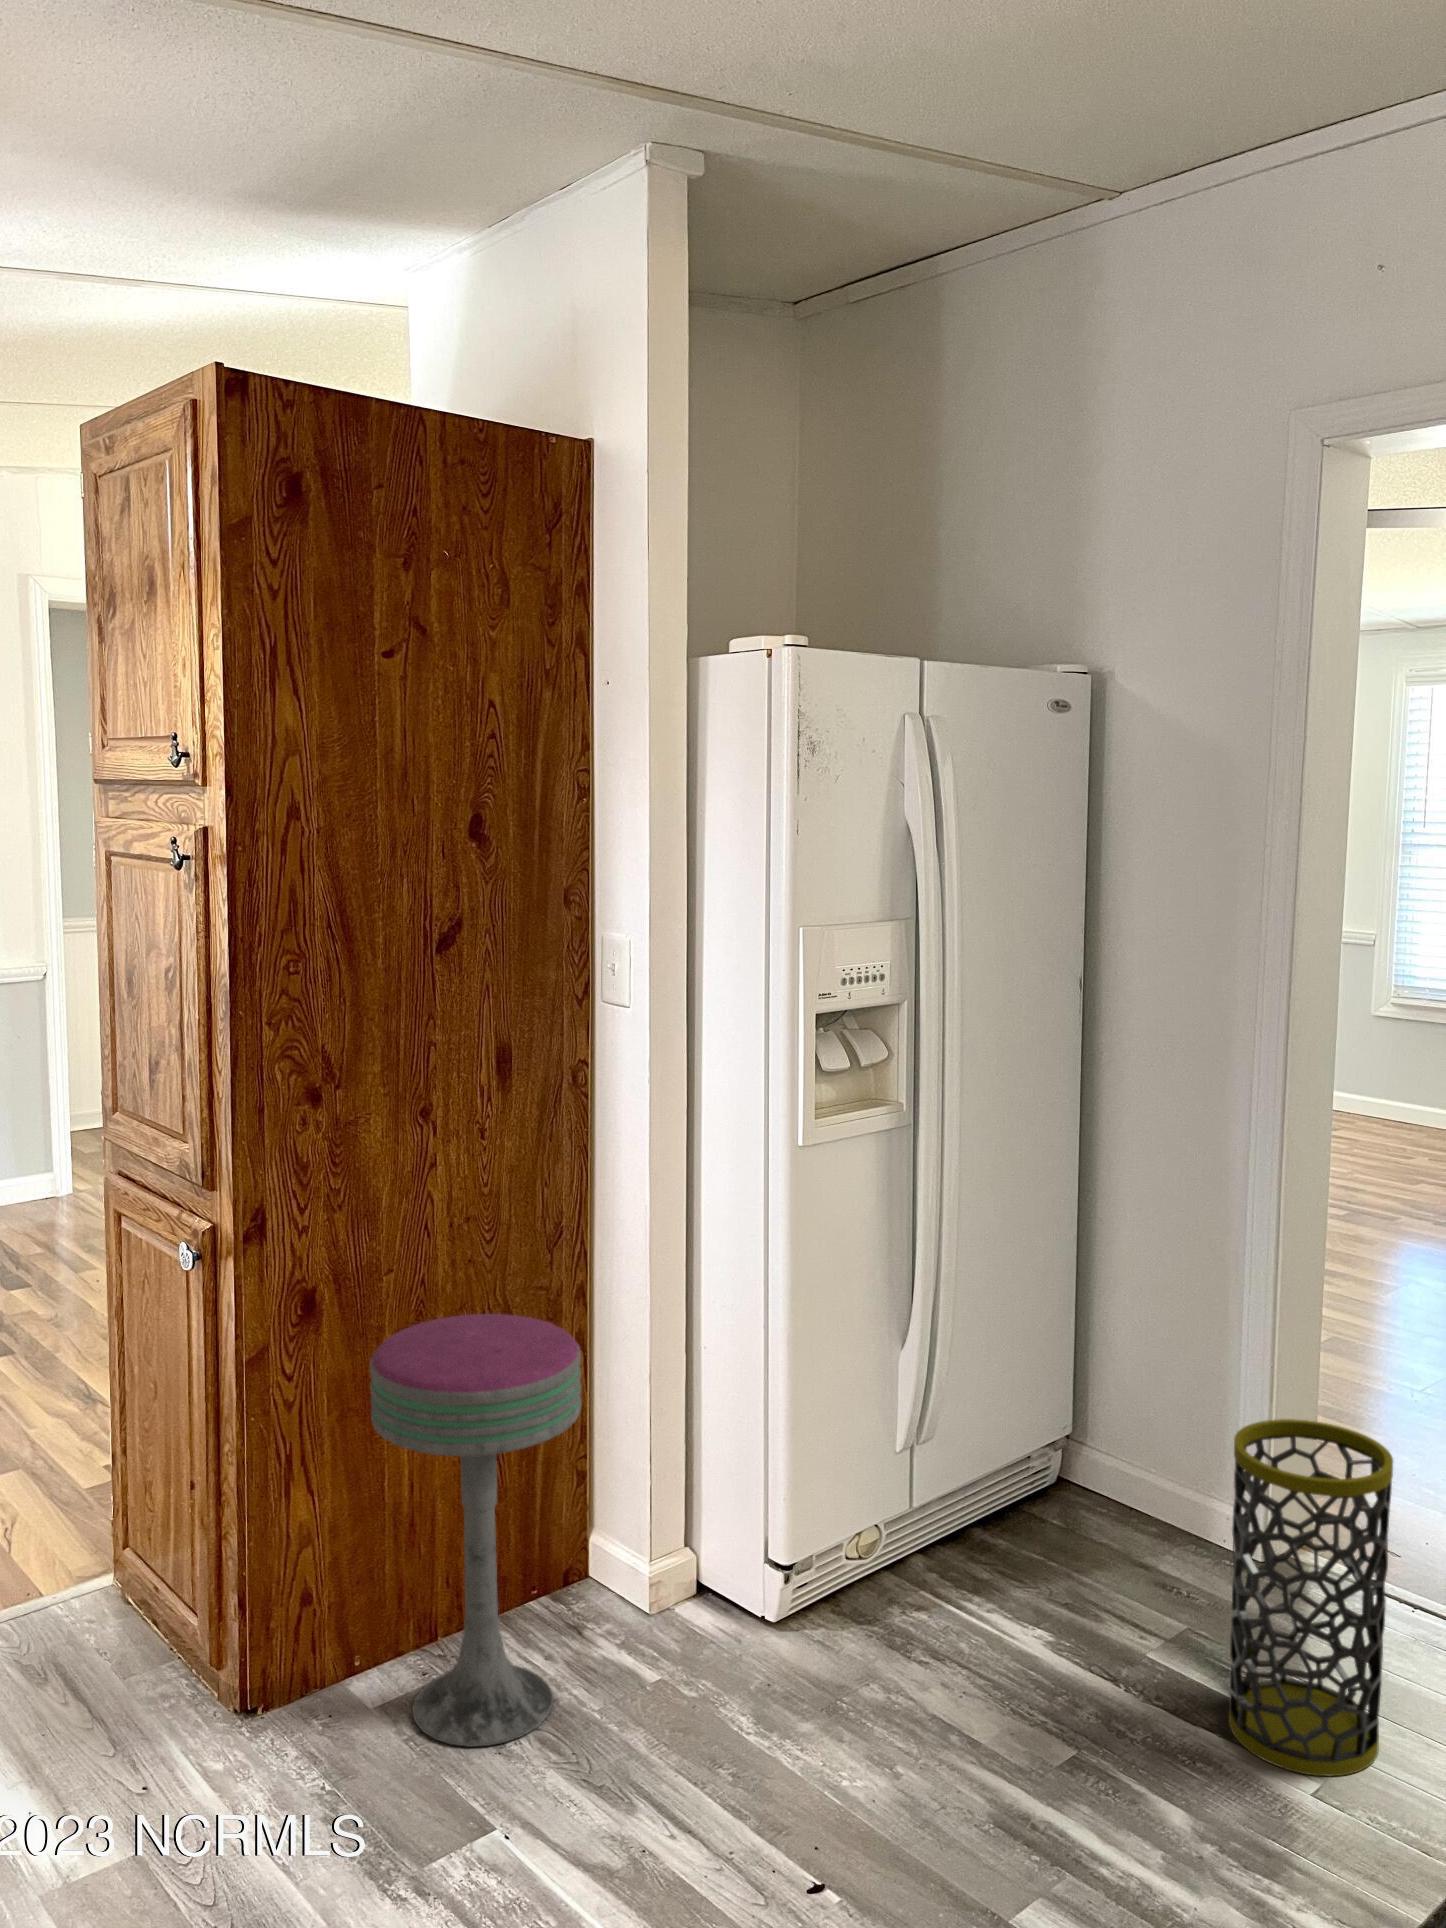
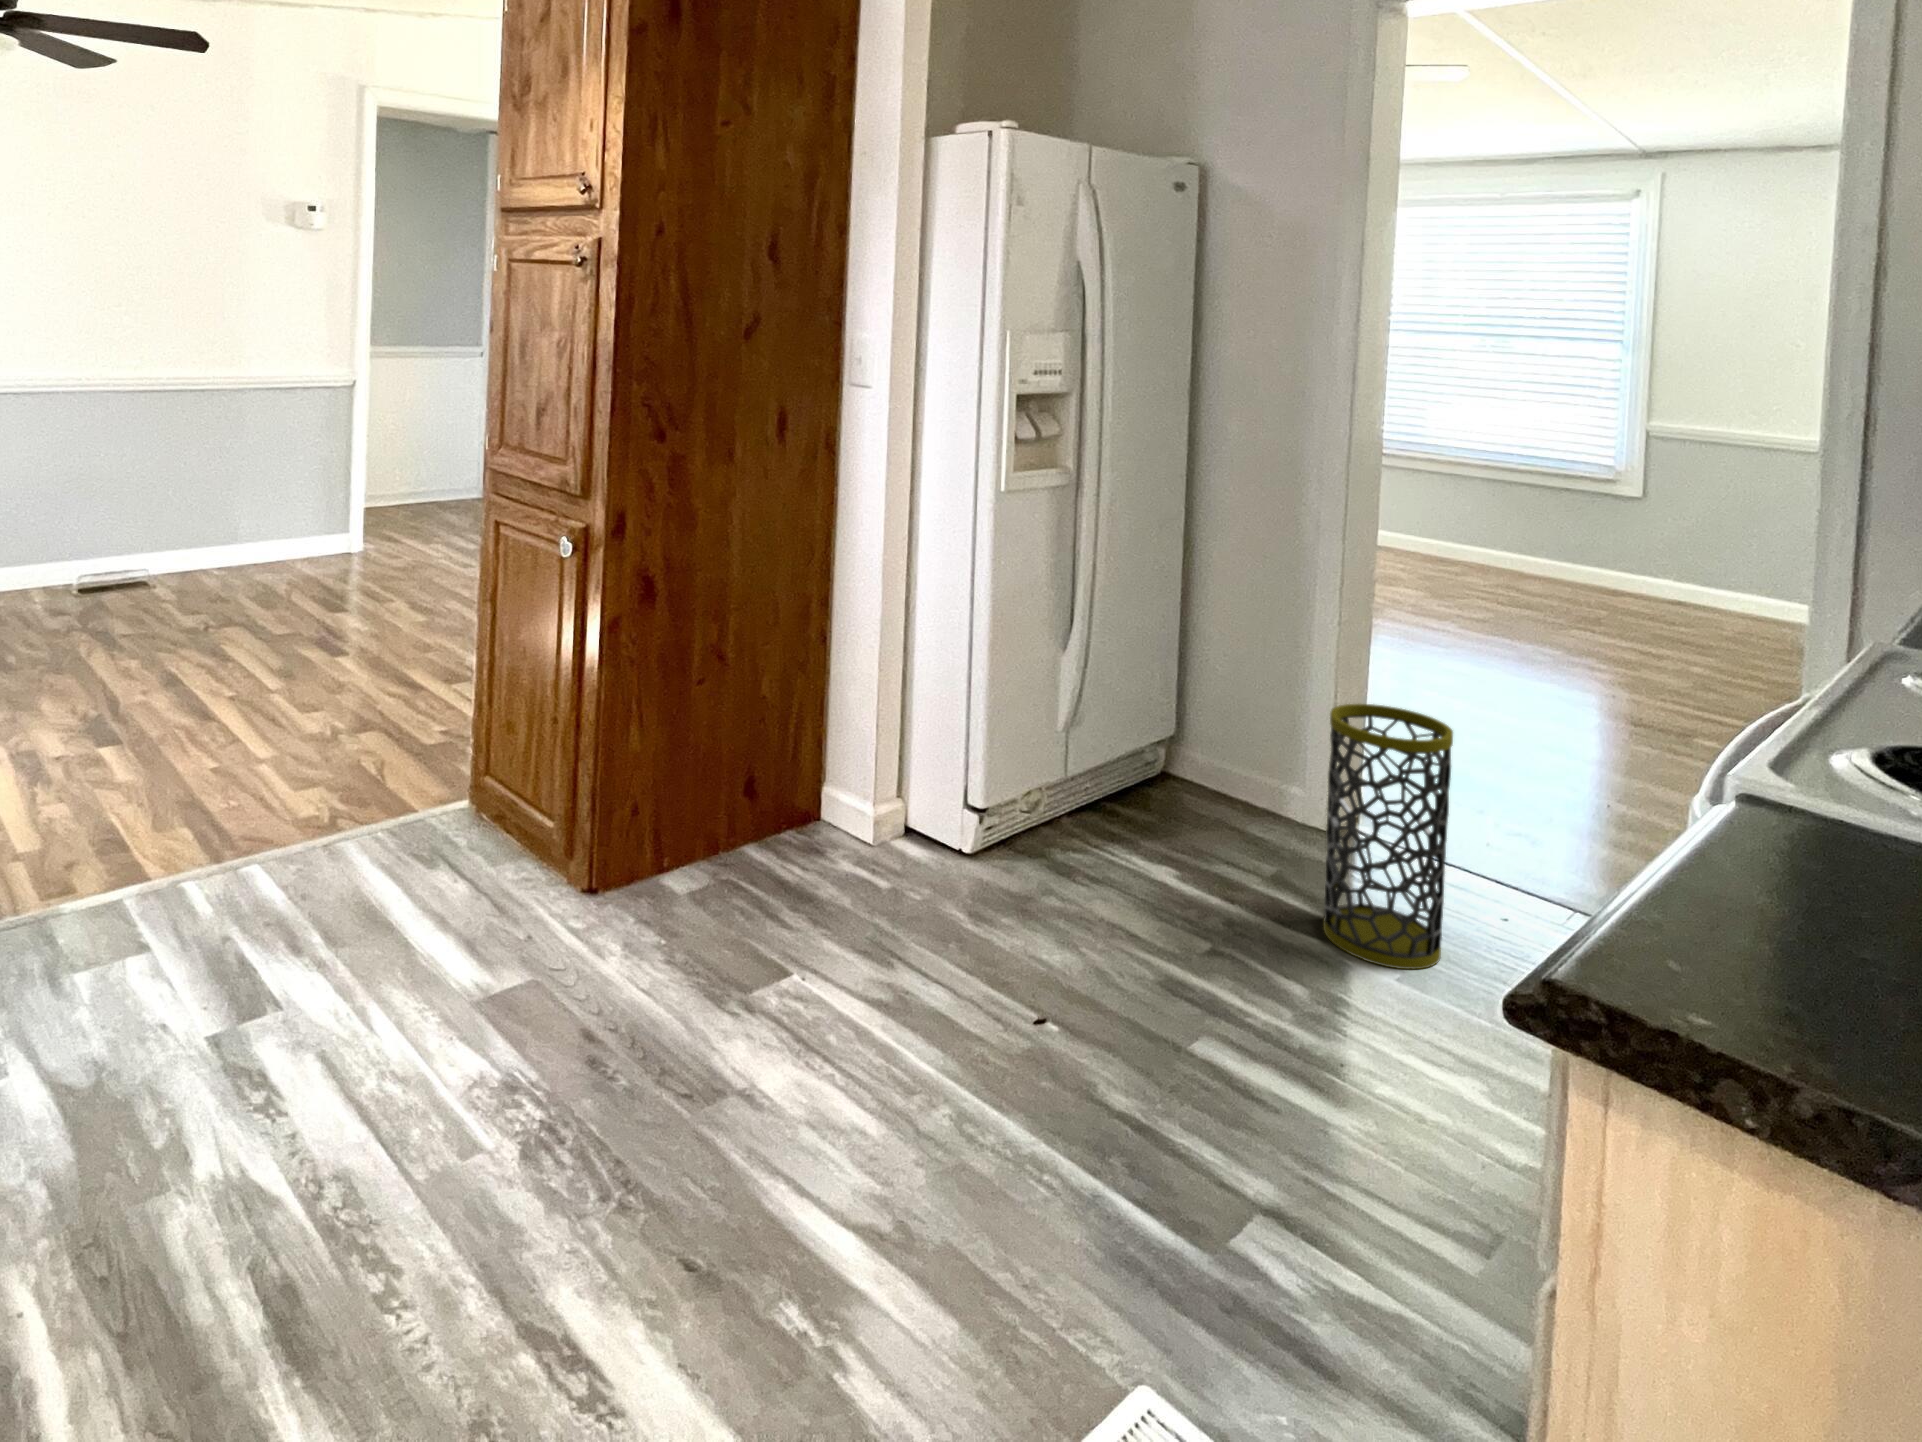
bar stool: present [370,1314,582,1747] -> none [697,604,850,922]

